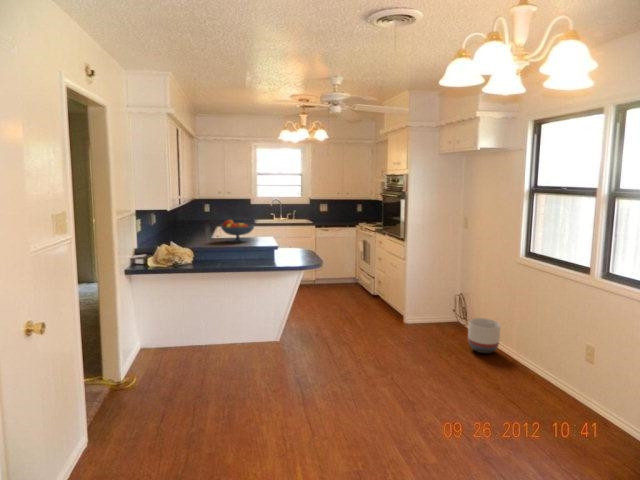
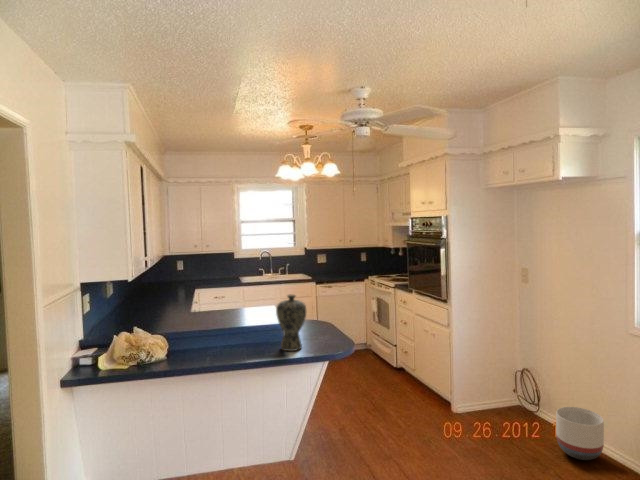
fruit bowl: present [221,220,254,242] -> none [205,288,252,320]
vase: none [267,225,288,263] -> present [276,295,306,351]

